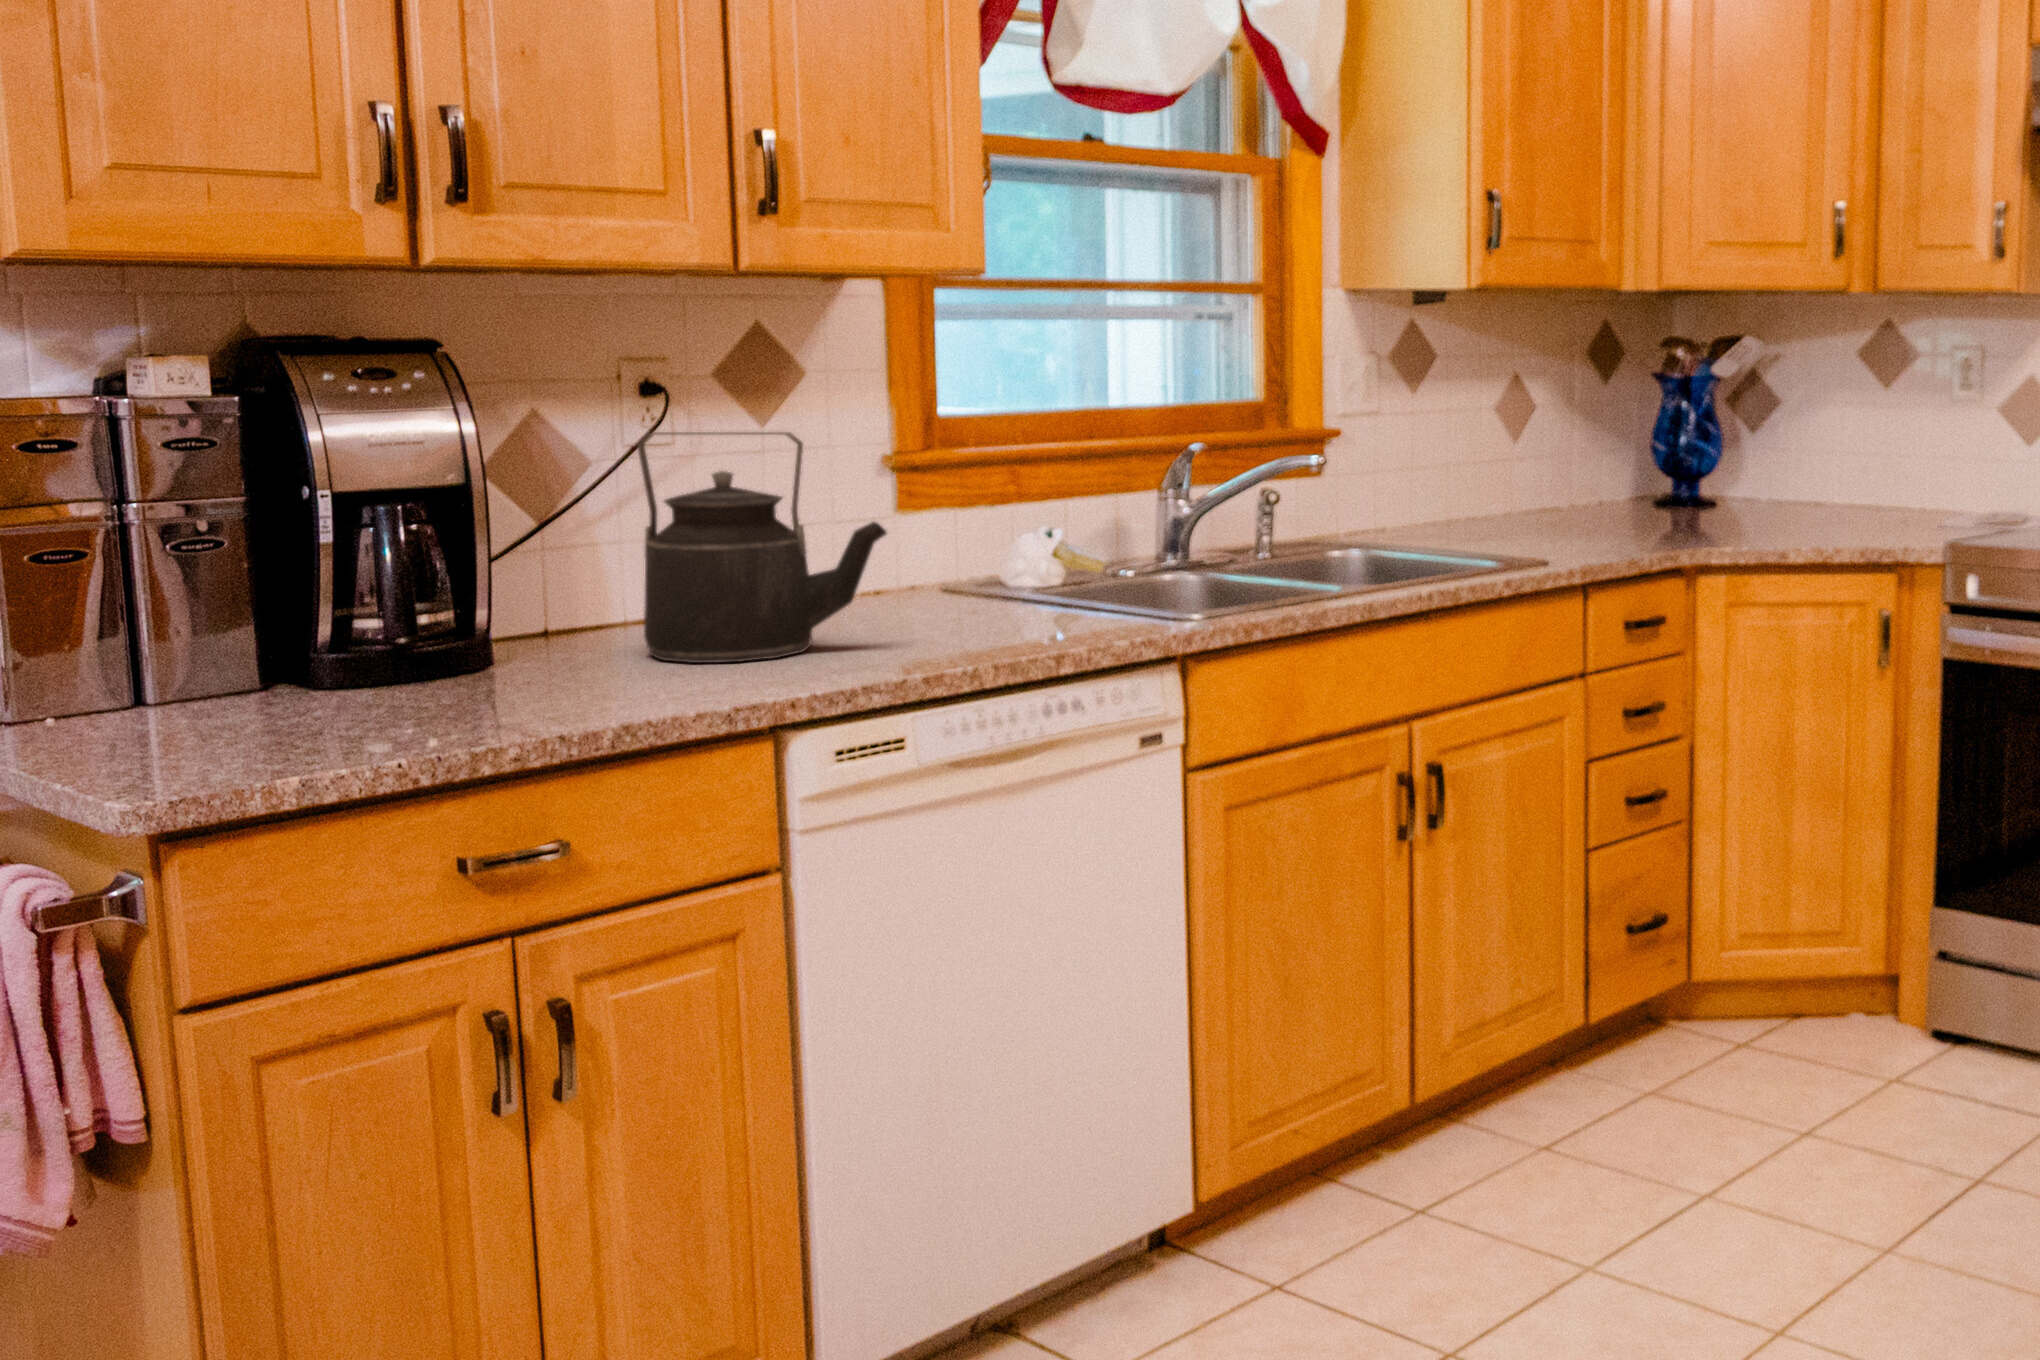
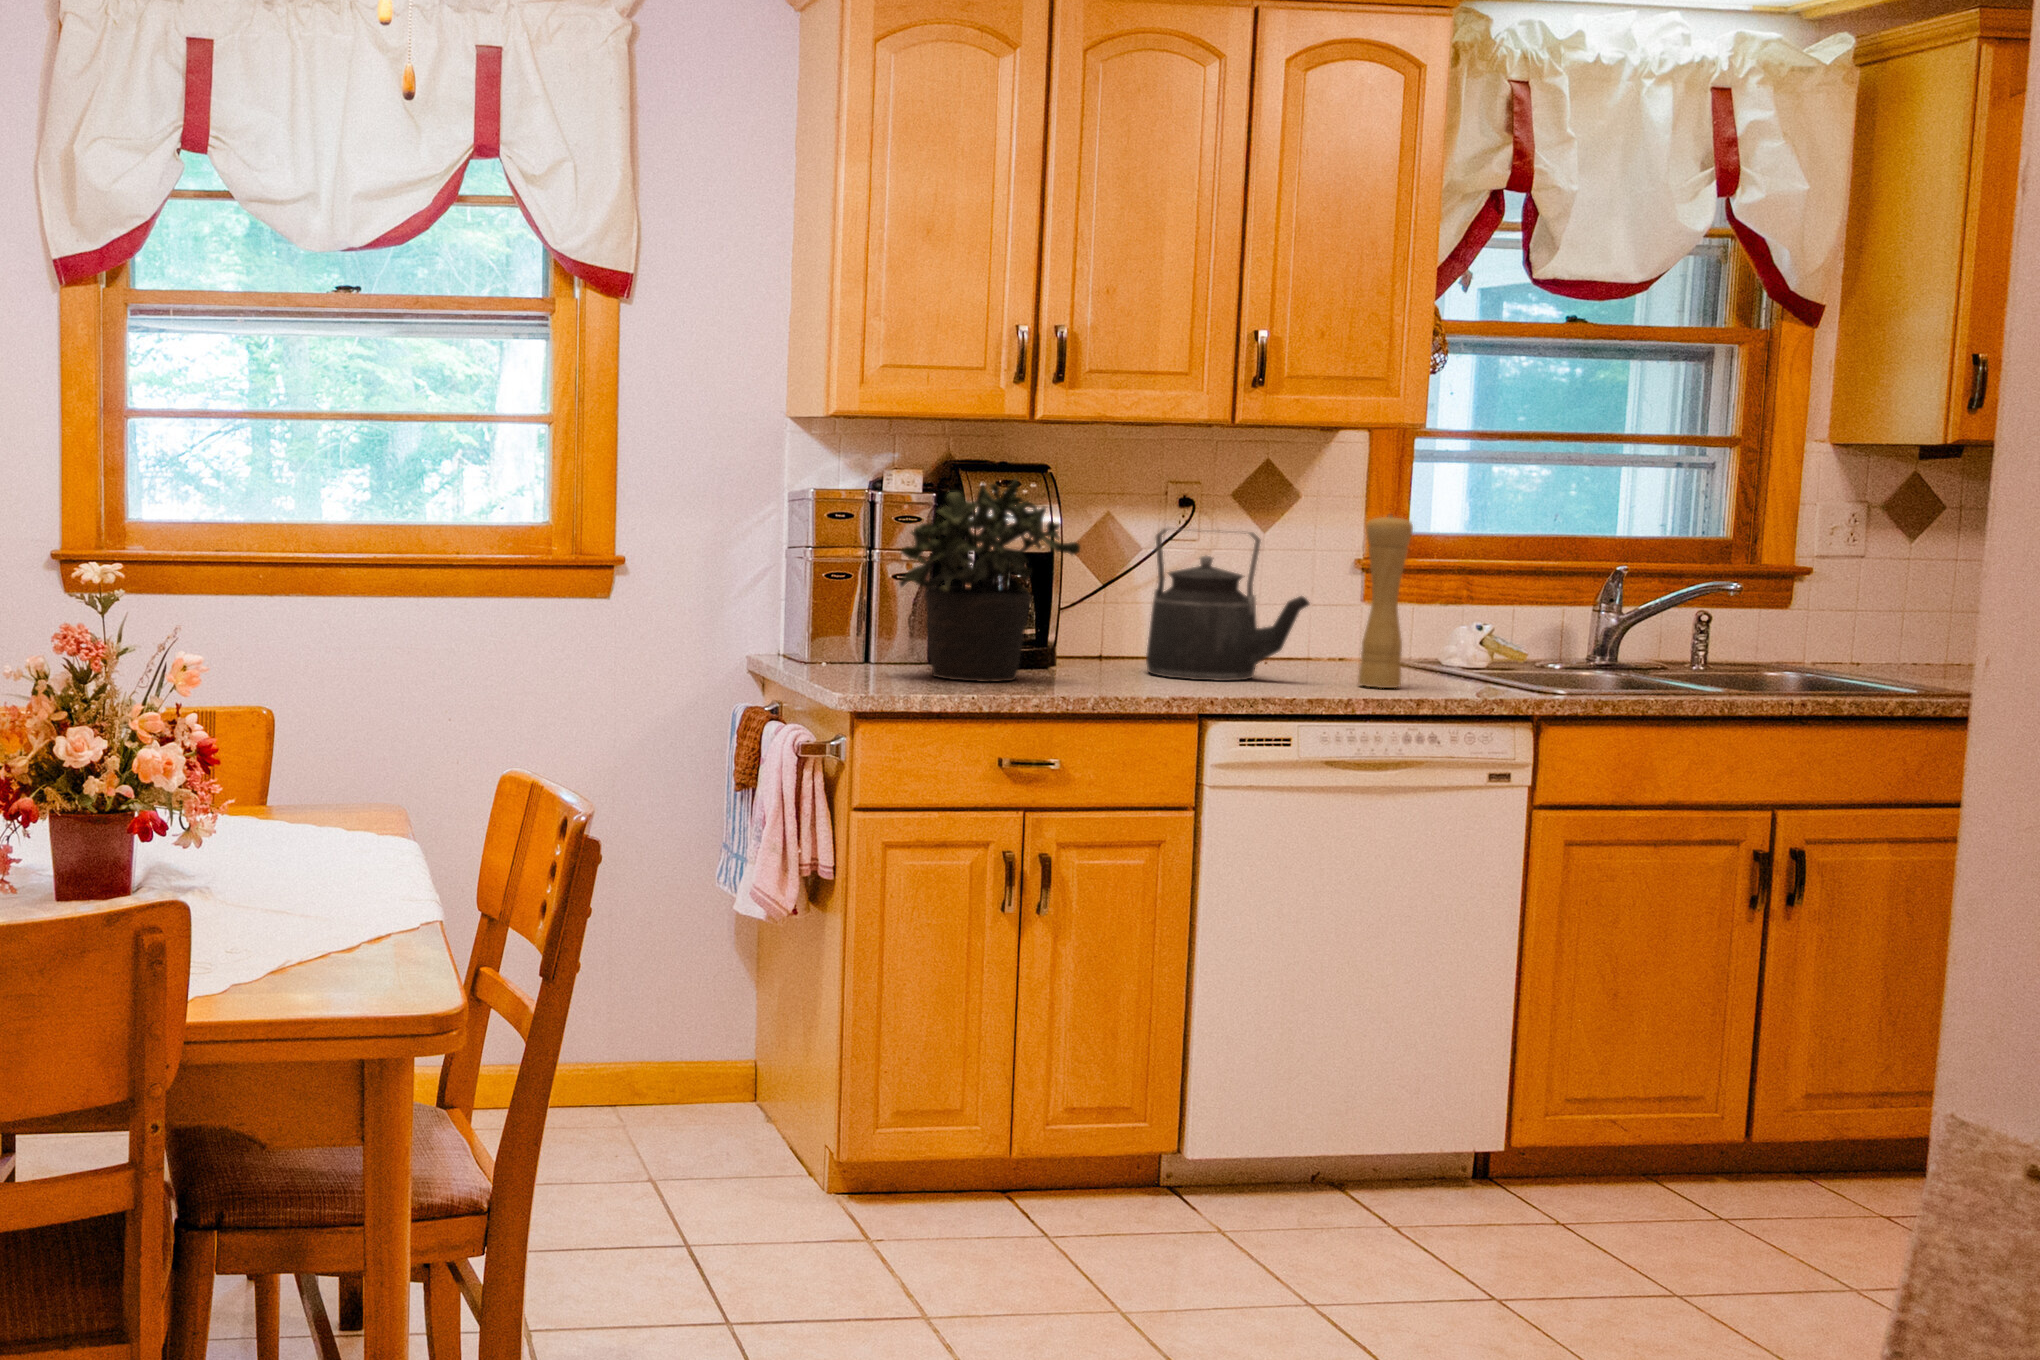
potted plant: none [196,364,543,727] -> present [899,479,1080,682]
pepper mill: none [950,397,1017,641] -> present [1358,515,1413,688]

